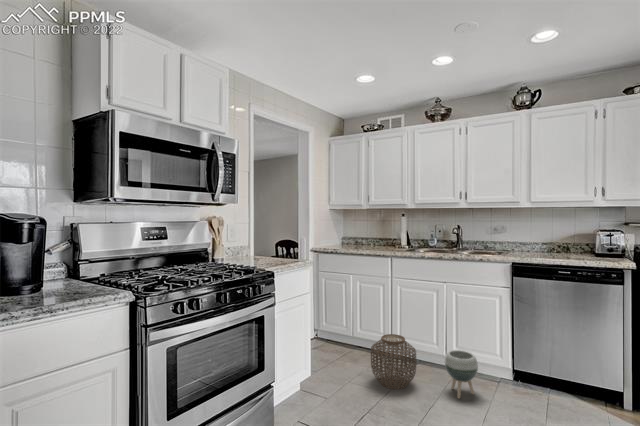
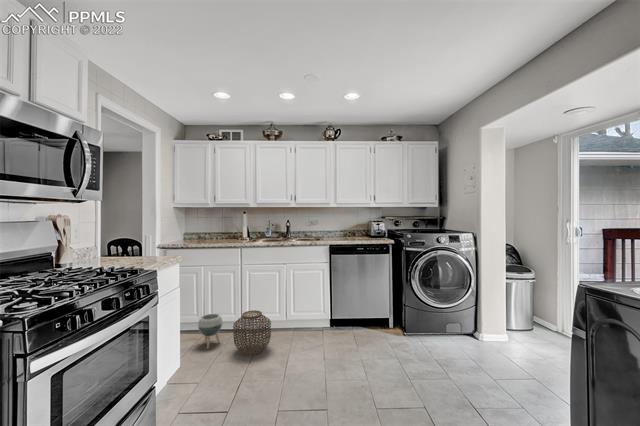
planter: present [445,350,478,399] -> present [198,314,222,349]

